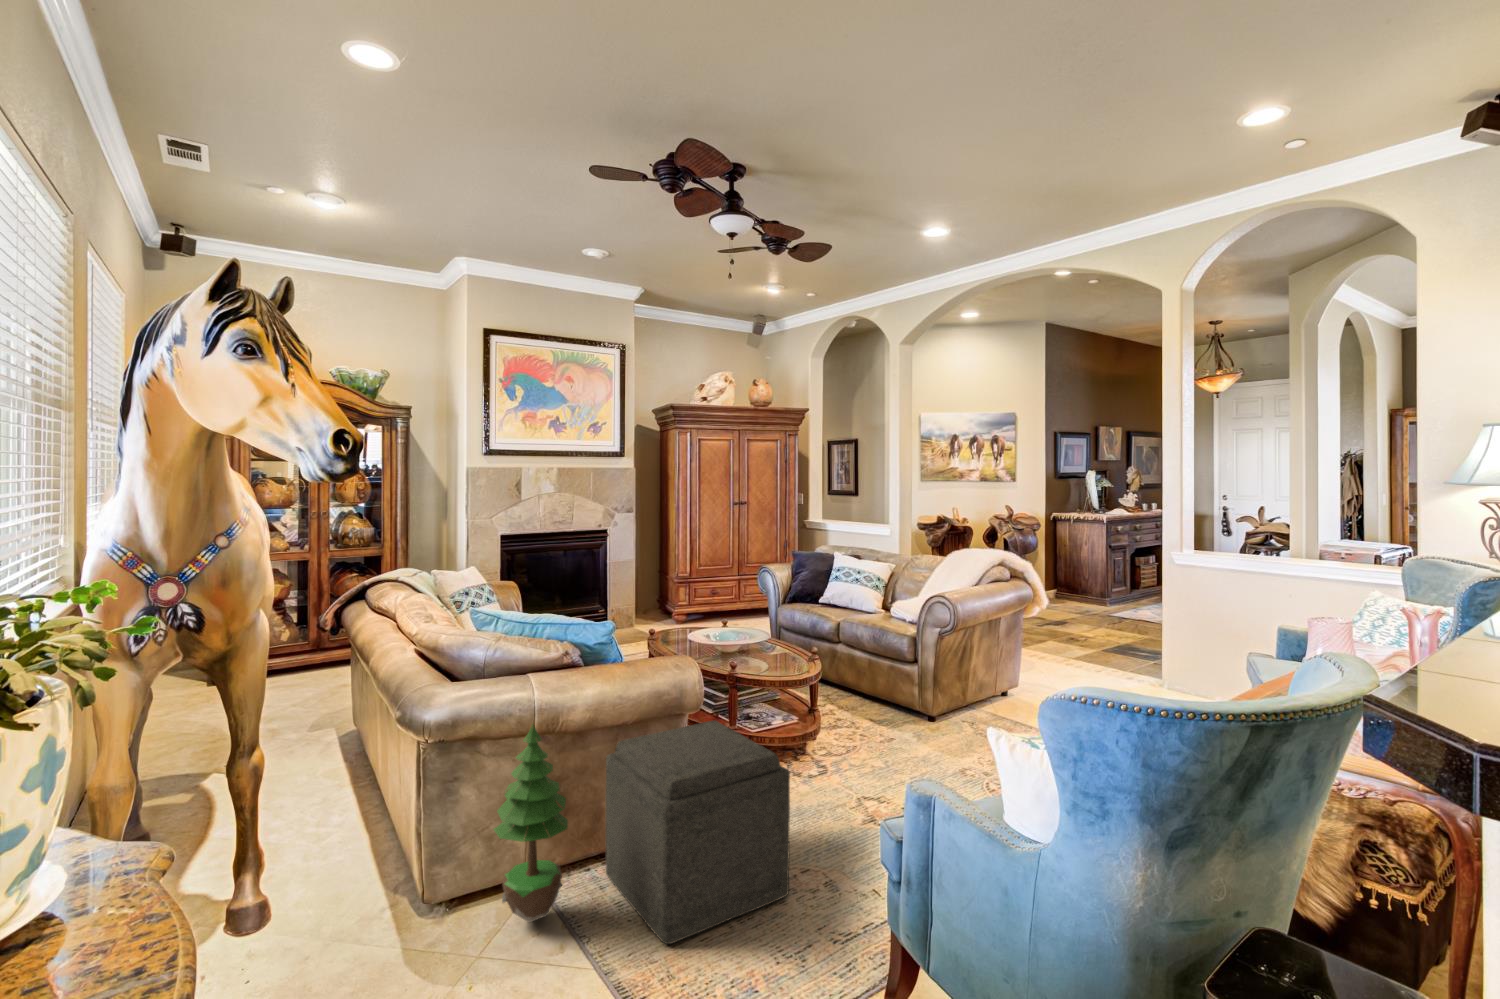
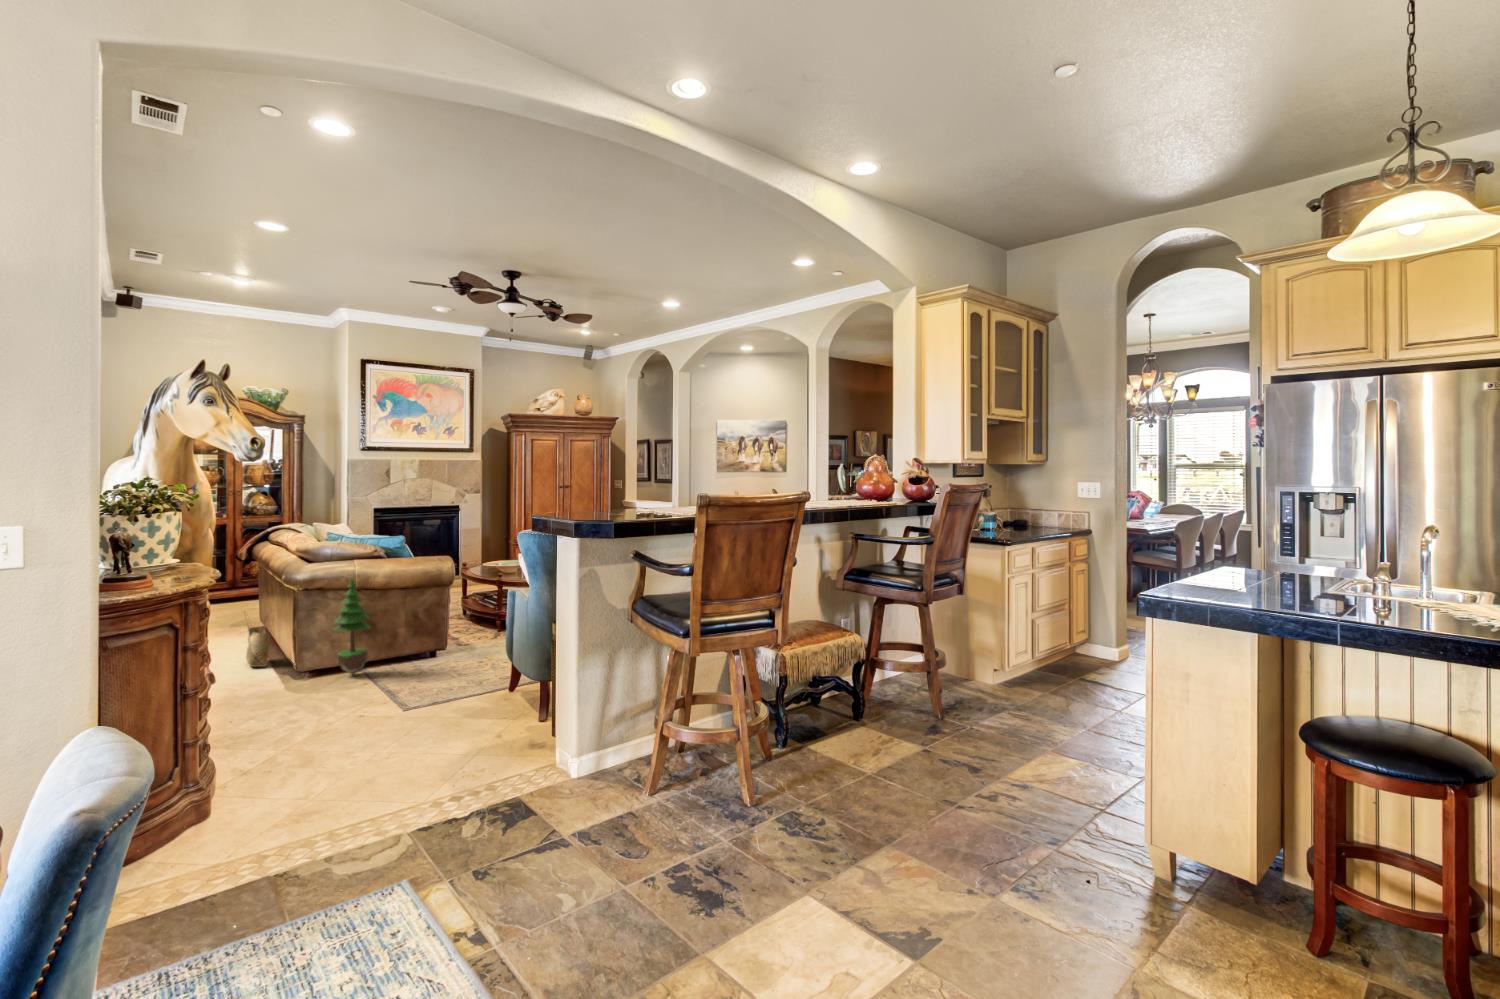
ottoman: present [606,720,790,944] -> none [396,589,487,677]
woven basket: none [323,759,377,879] -> present [246,627,271,667]

